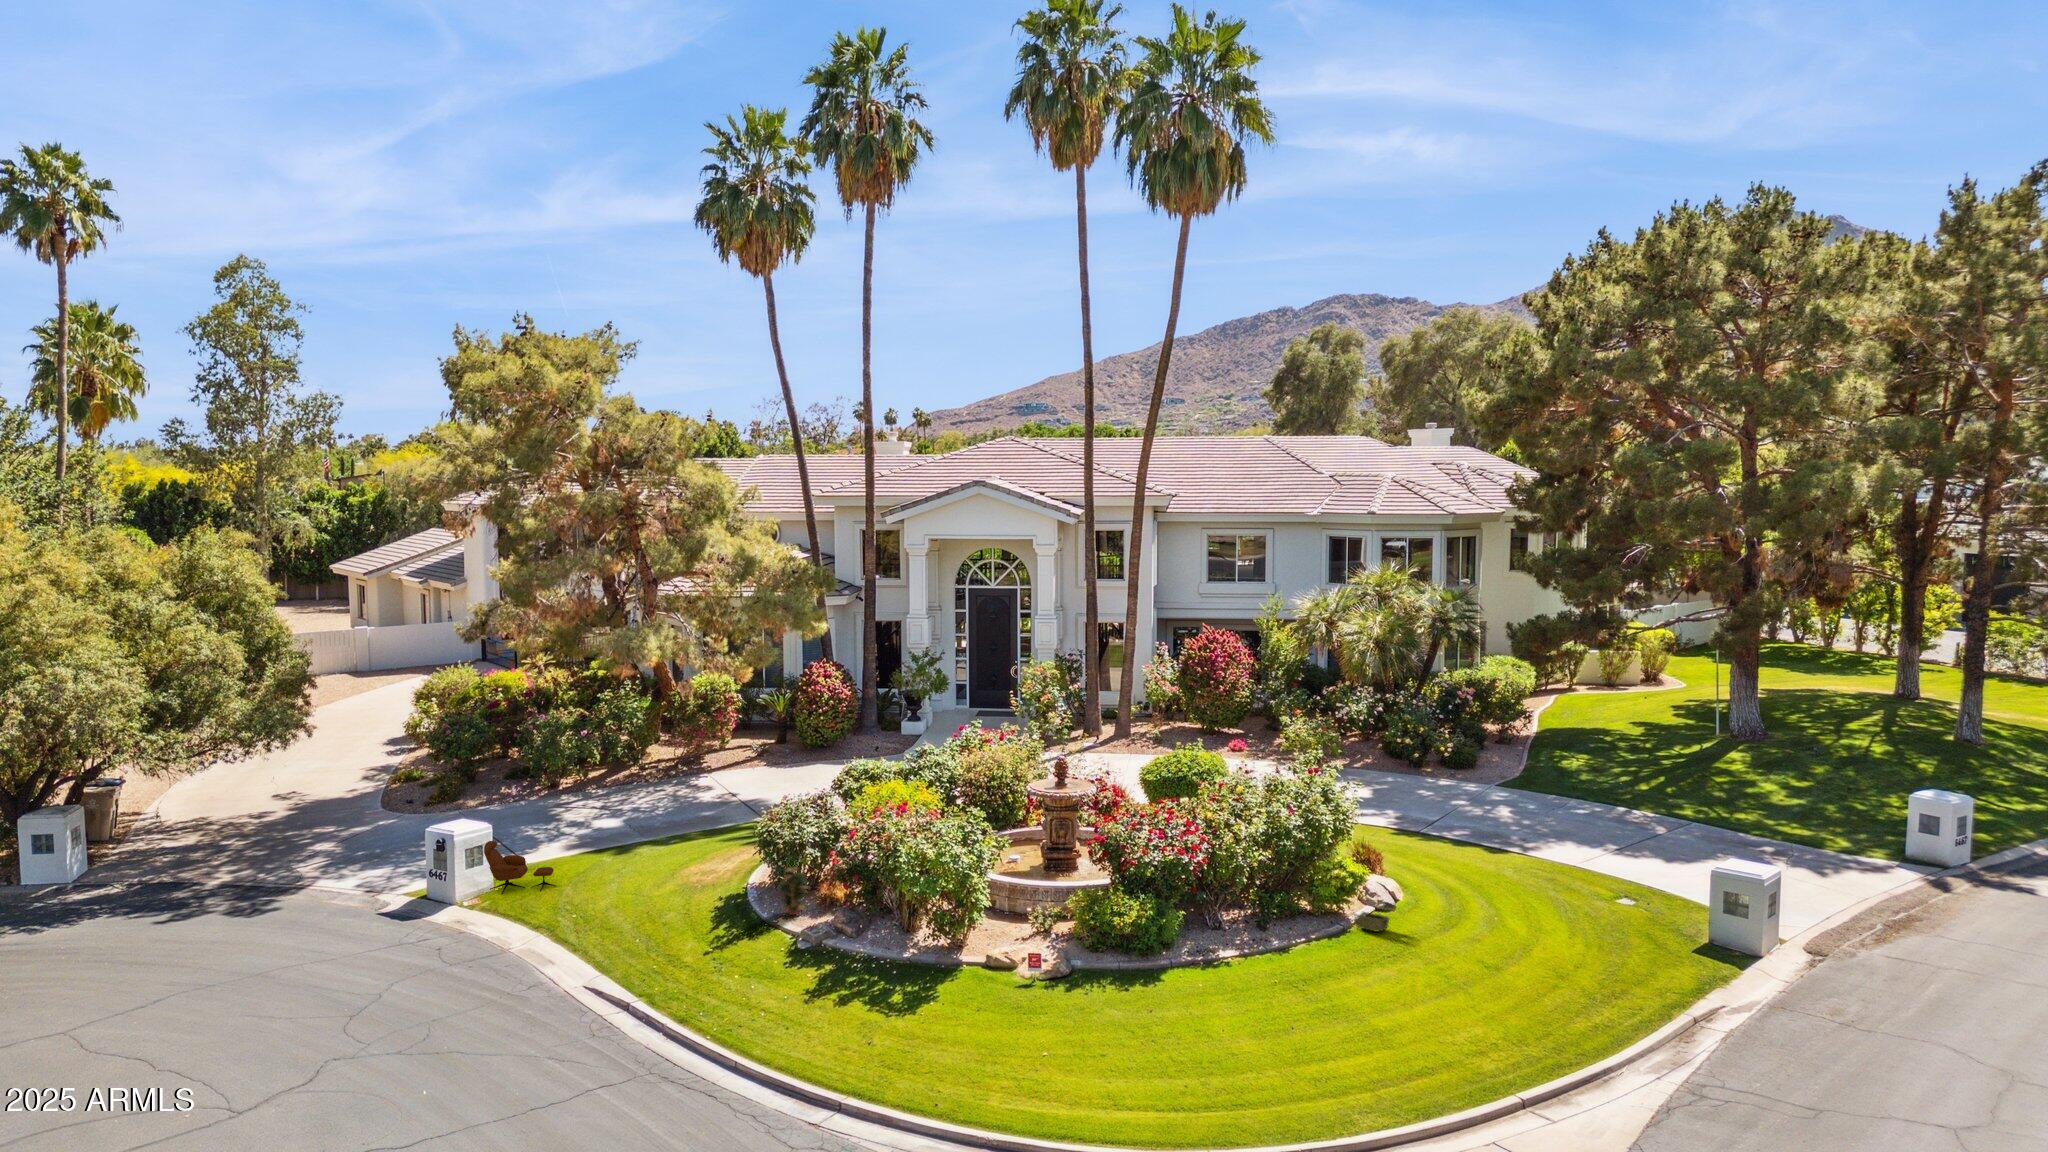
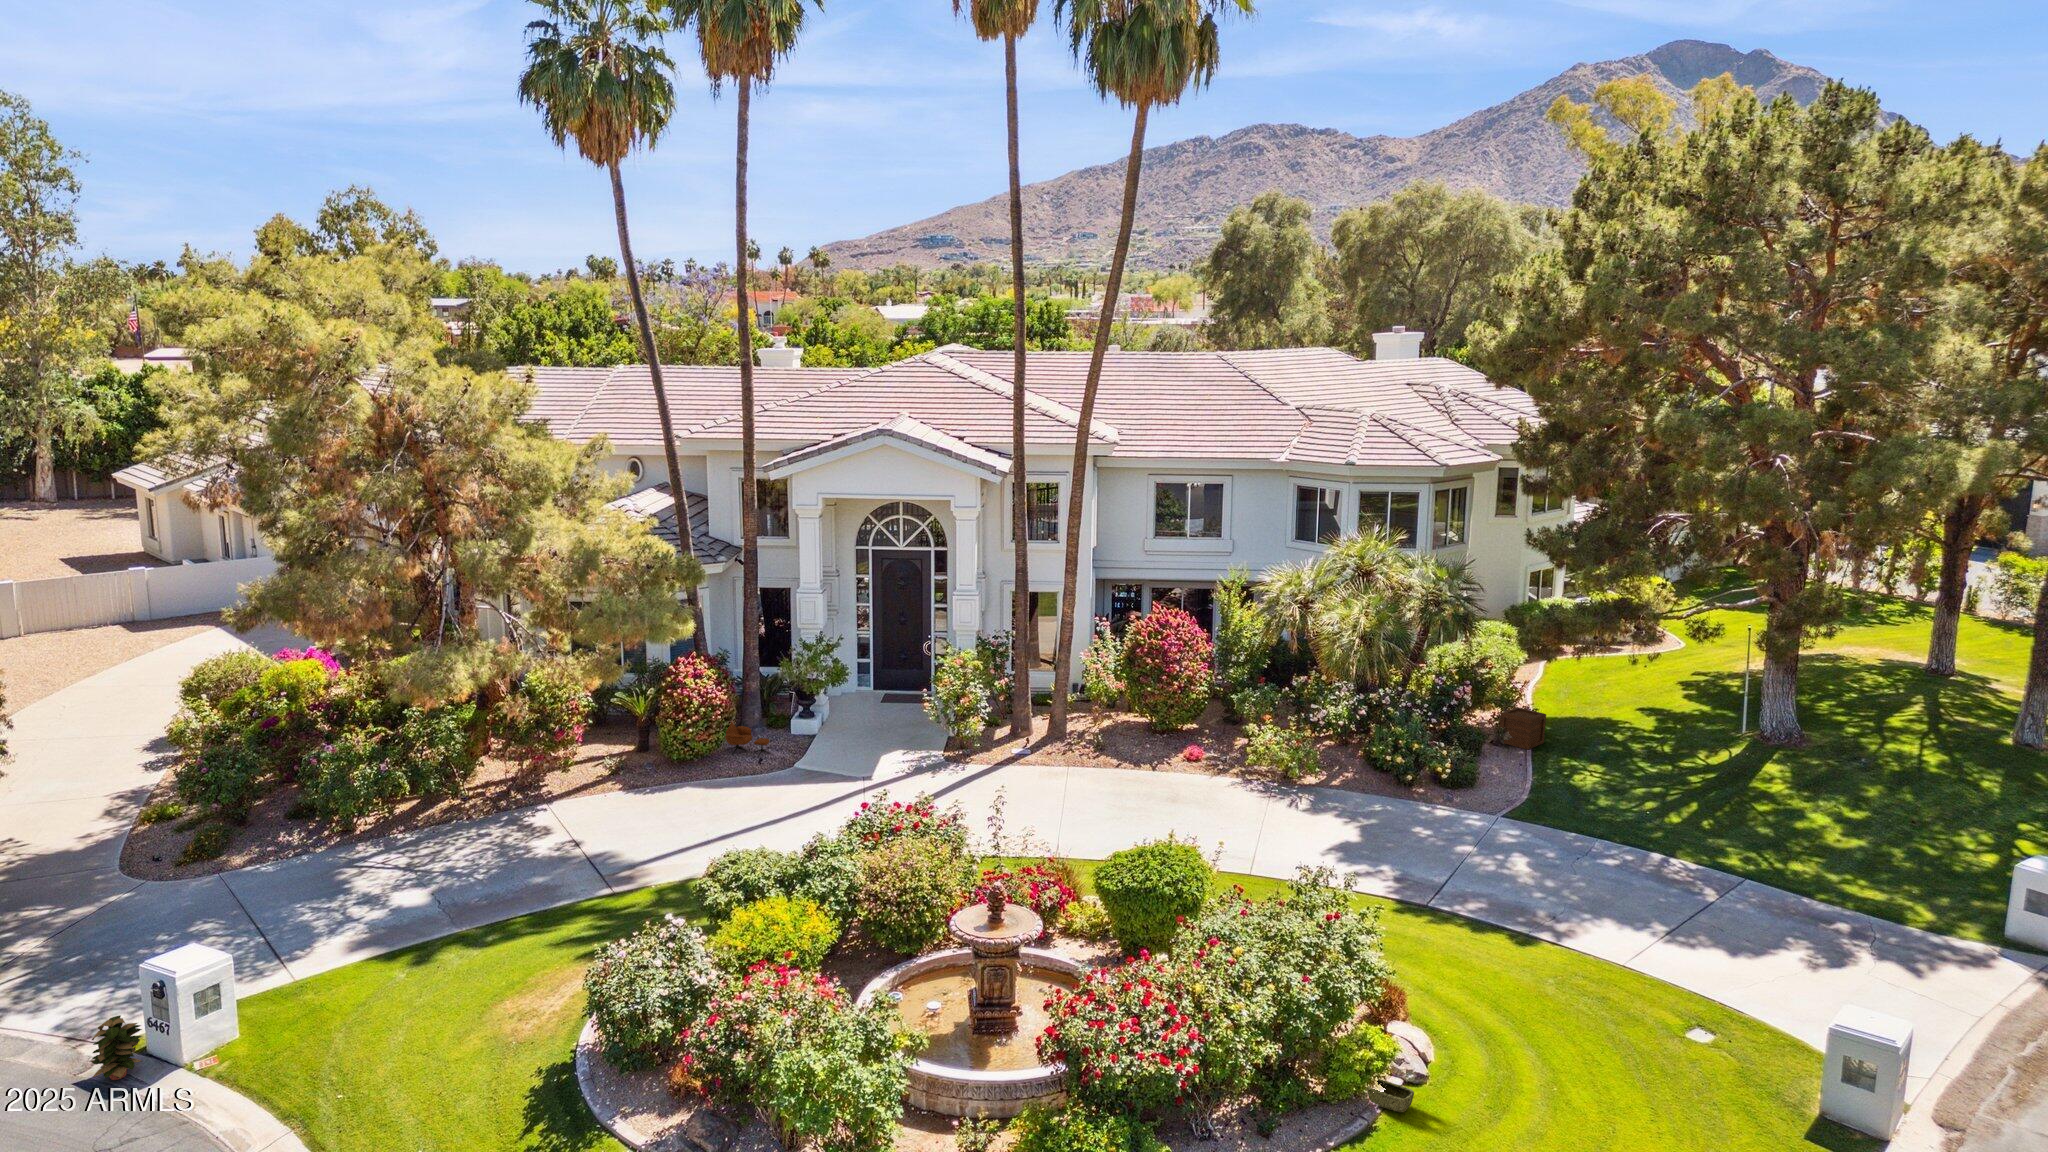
wooden crate: none [1501,713,1542,747] -> present [1500,707,1546,750]
lounge chair: present [484,841,556,894] -> present [725,722,769,755]
decorative plant: present [781,867,808,915] -> present [91,1015,142,1080]

